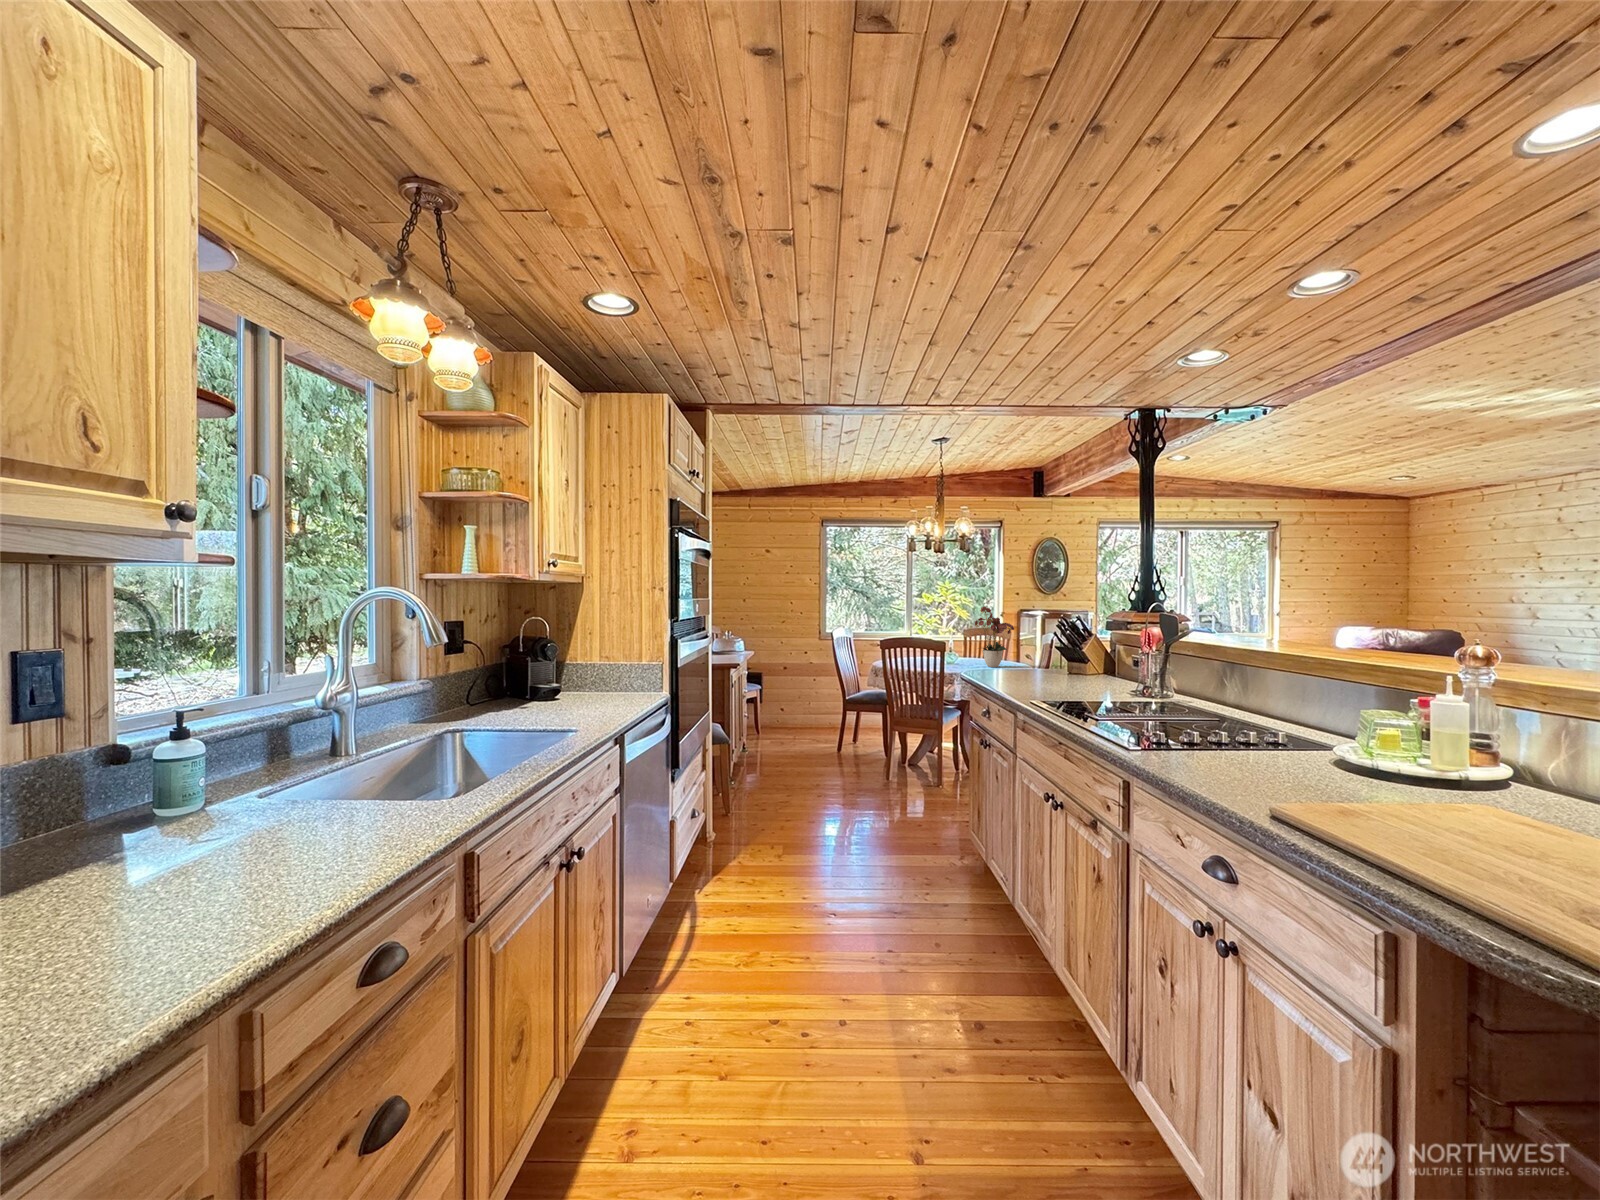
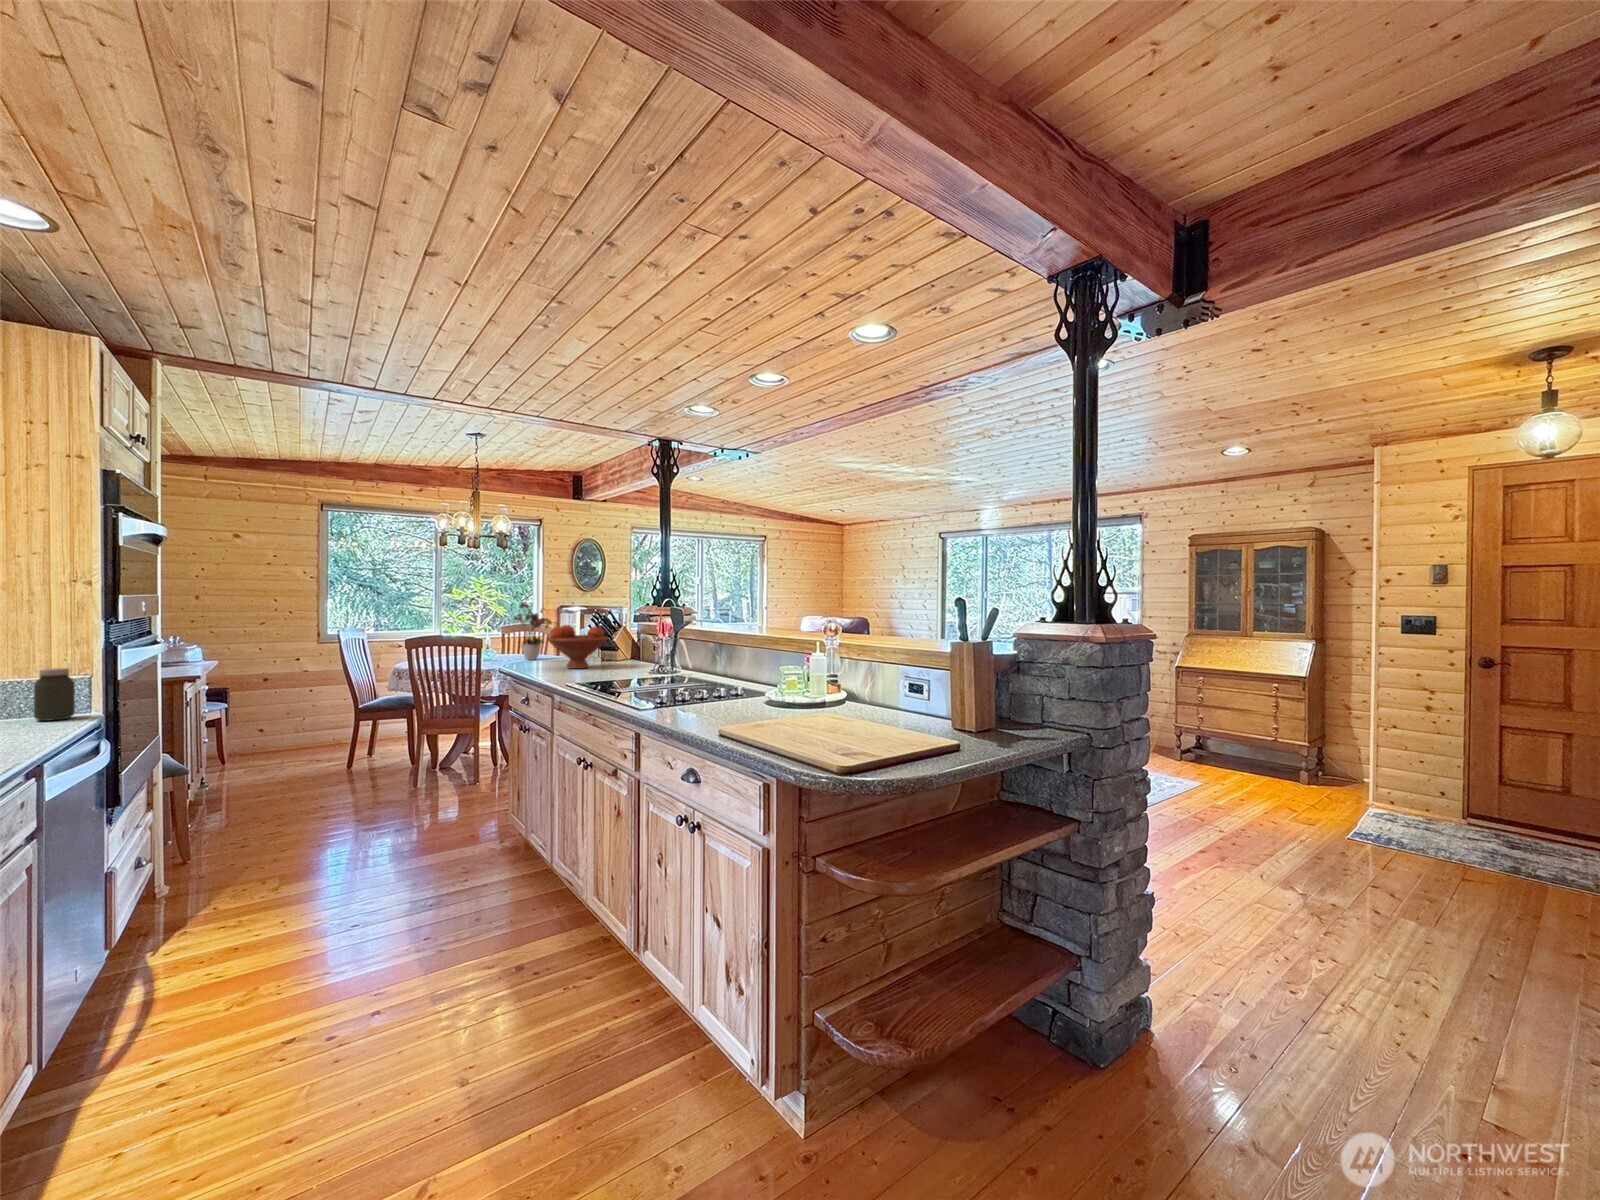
fruit bowl: none [1009,631,1079,682] -> present [547,625,608,669]
jar: none [626,657,647,697] -> present [34,668,75,721]

